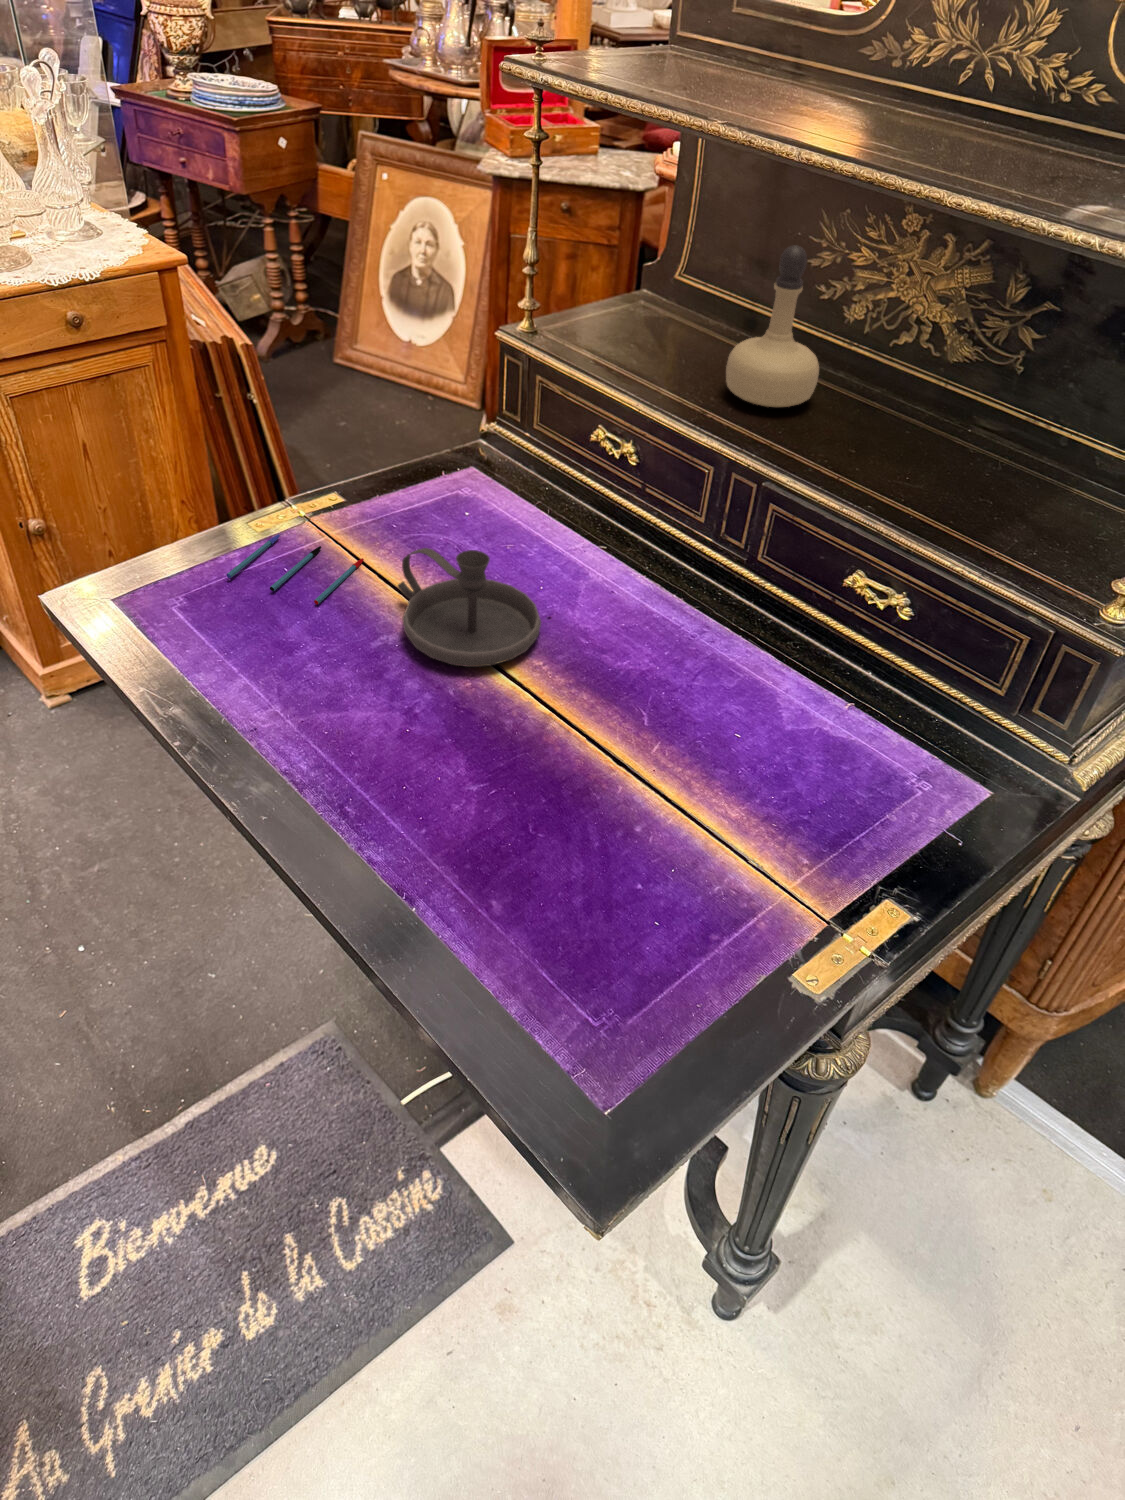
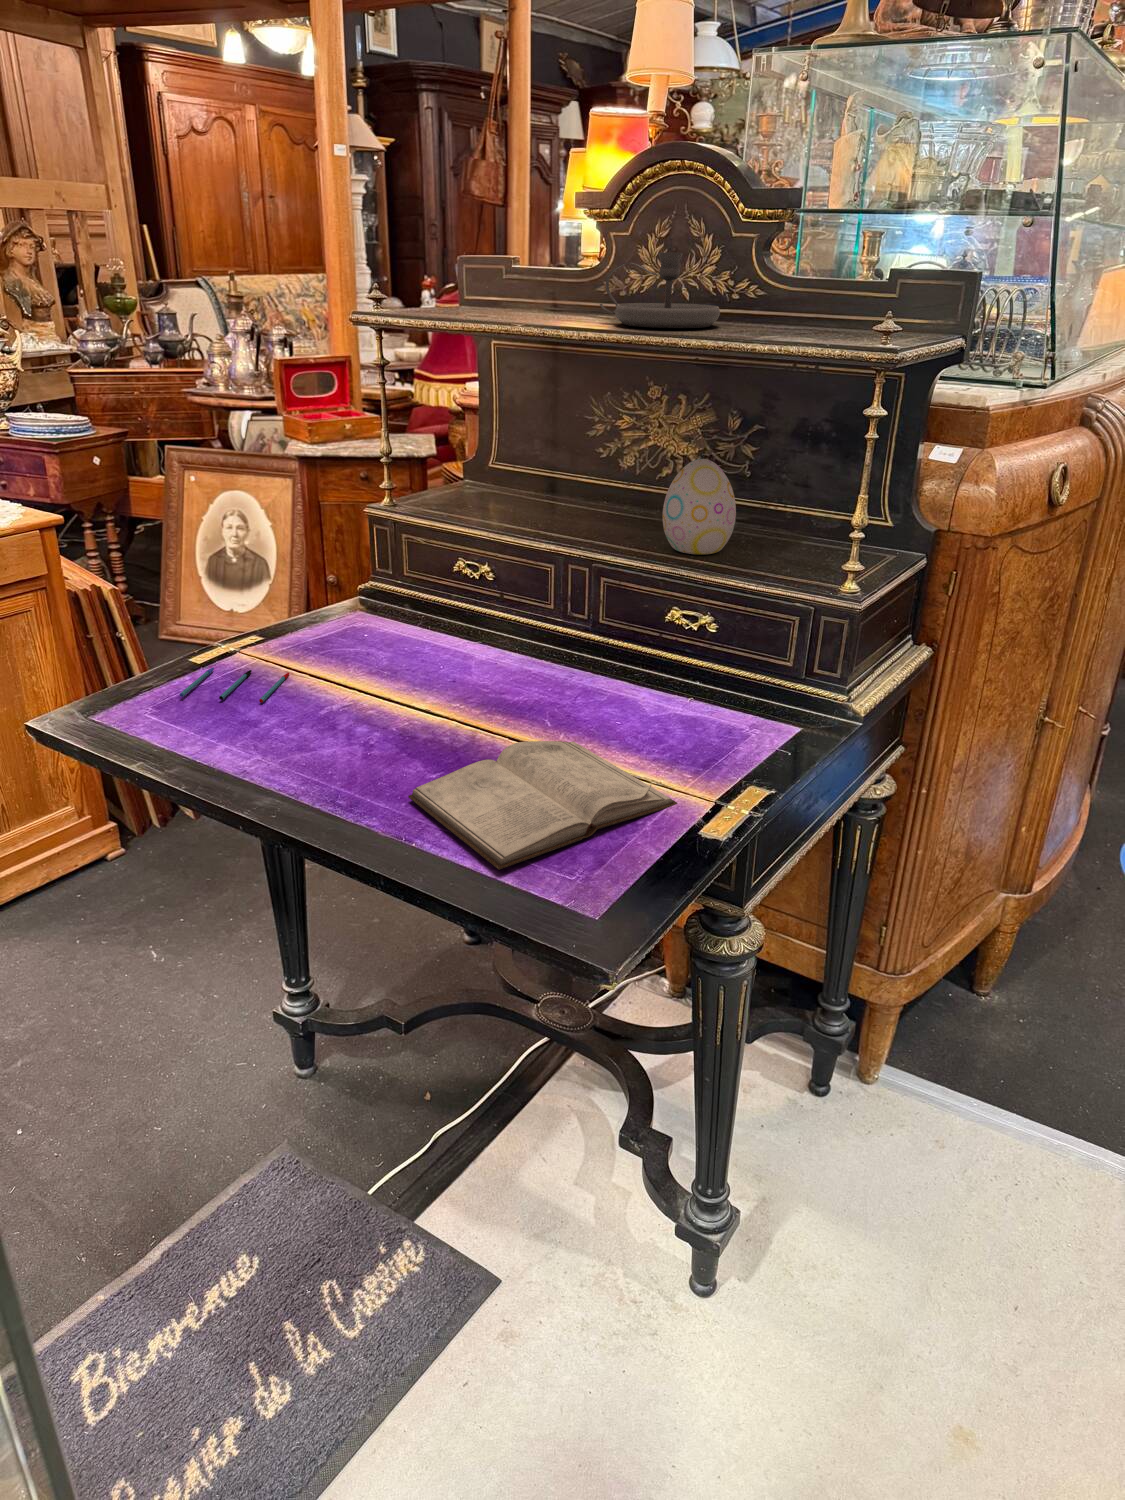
perfume bottle: present [726,245,819,407] -> none [544,410,612,526]
decorative egg: none [873,356,982,492] -> present [662,459,736,555]
candlestick: present [398,548,541,667] -> present [600,252,720,328]
diary: none [439,750,778,969] -> present [408,741,678,870]

